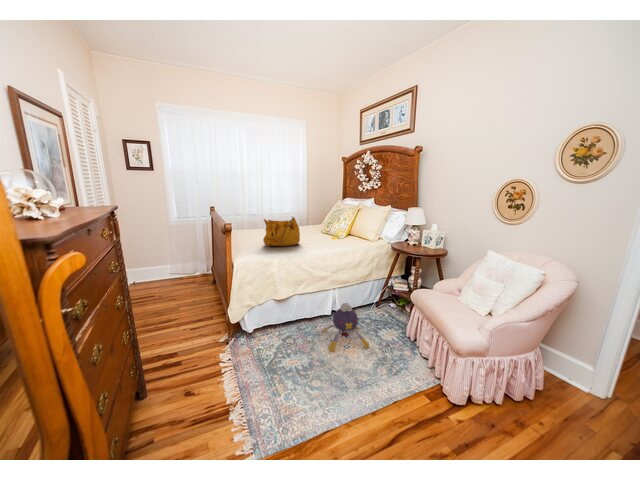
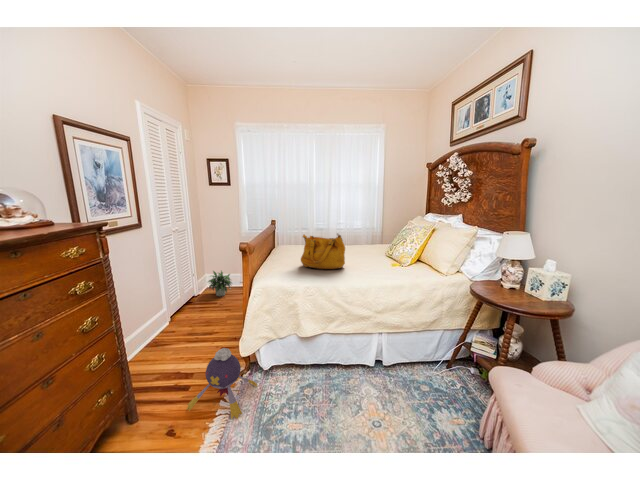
potted plant: none [153,261,180,286] -> present [208,271,232,296]
plush toy: present [322,303,369,352] -> present [186,348,257,419]

